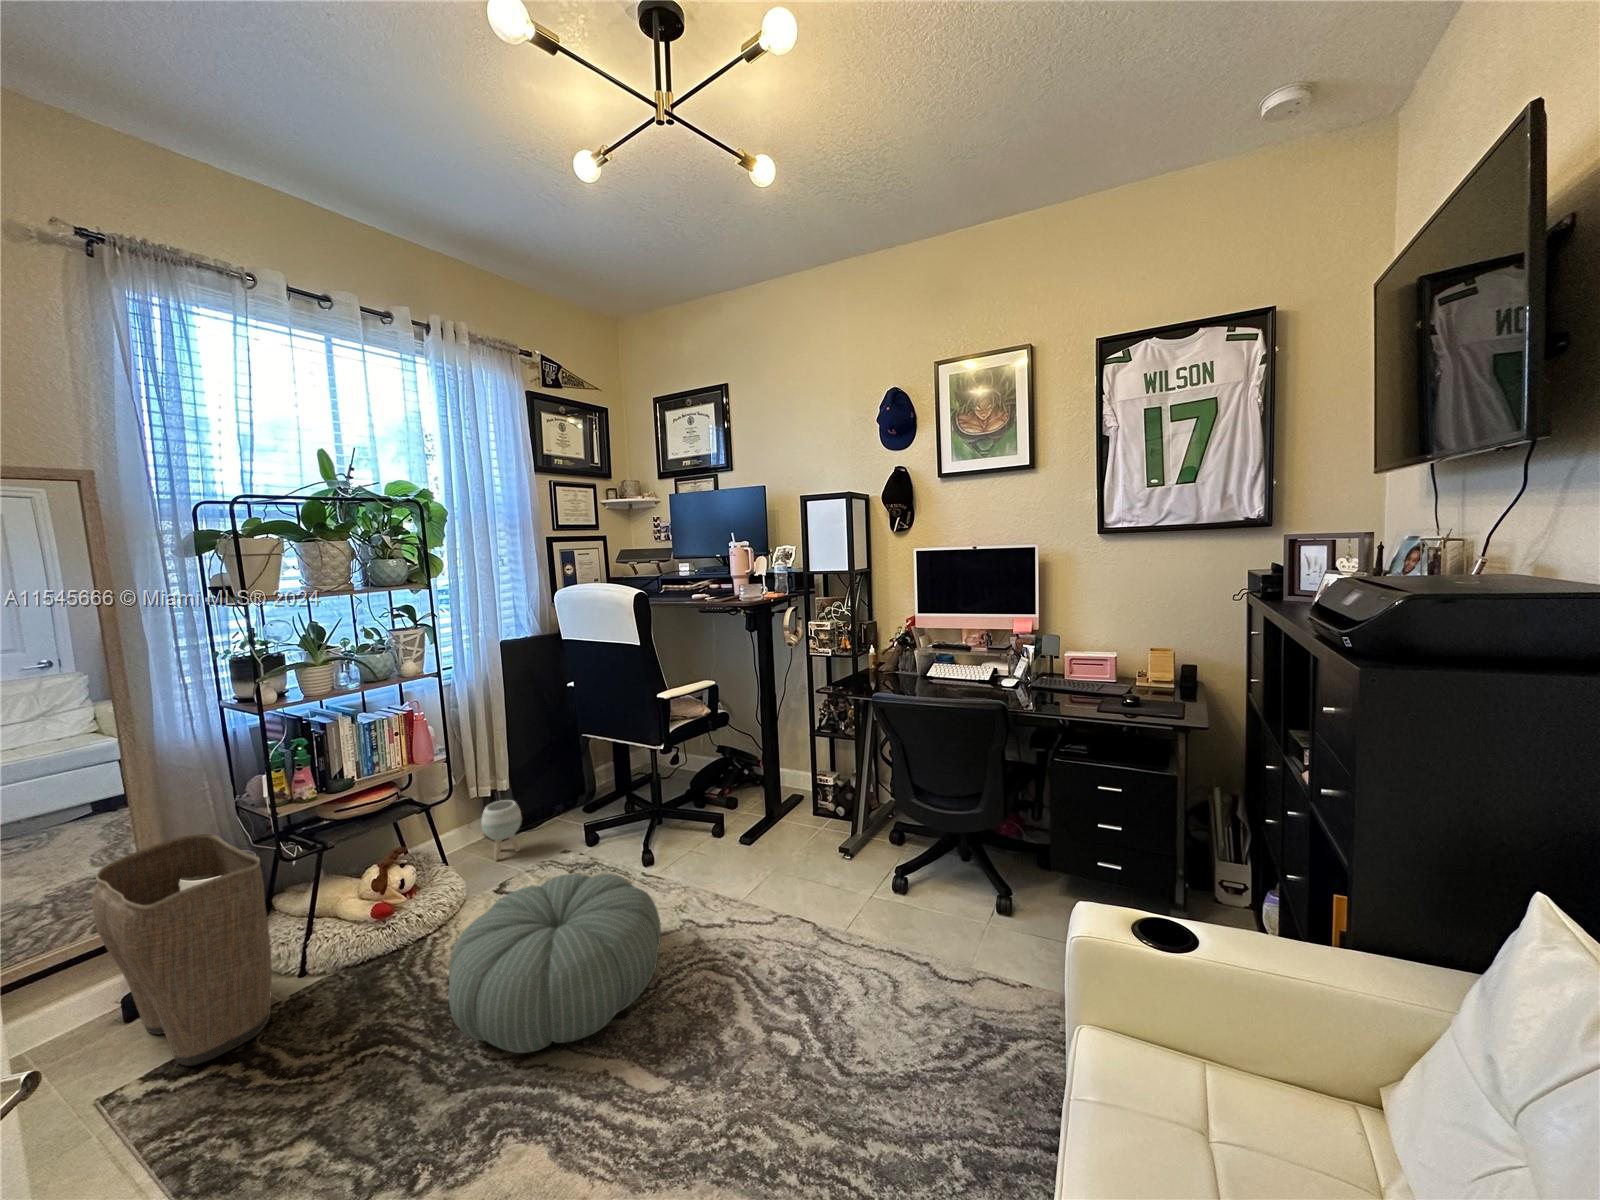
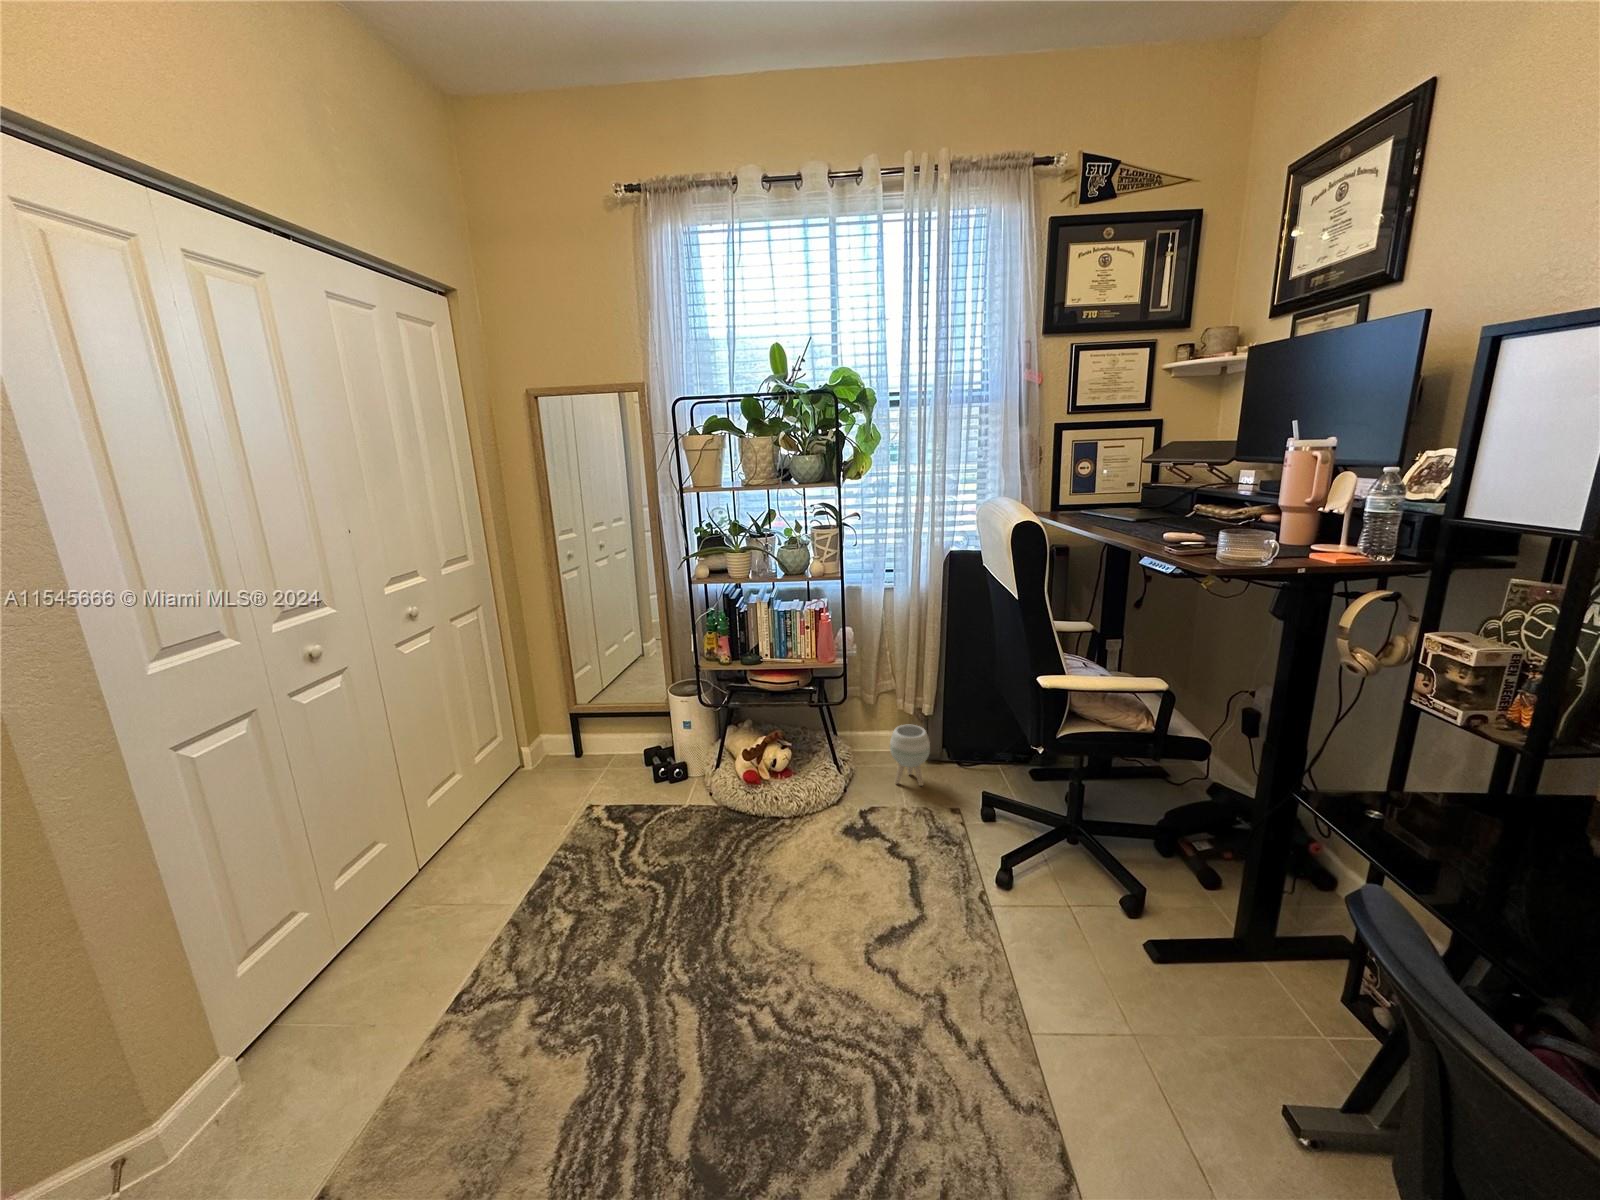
laundry basket: present [92,834,272,1066] -> none [591,658,686,820]
pouf: present [448,874,661,1053] -> none [653,826,880,1033]

